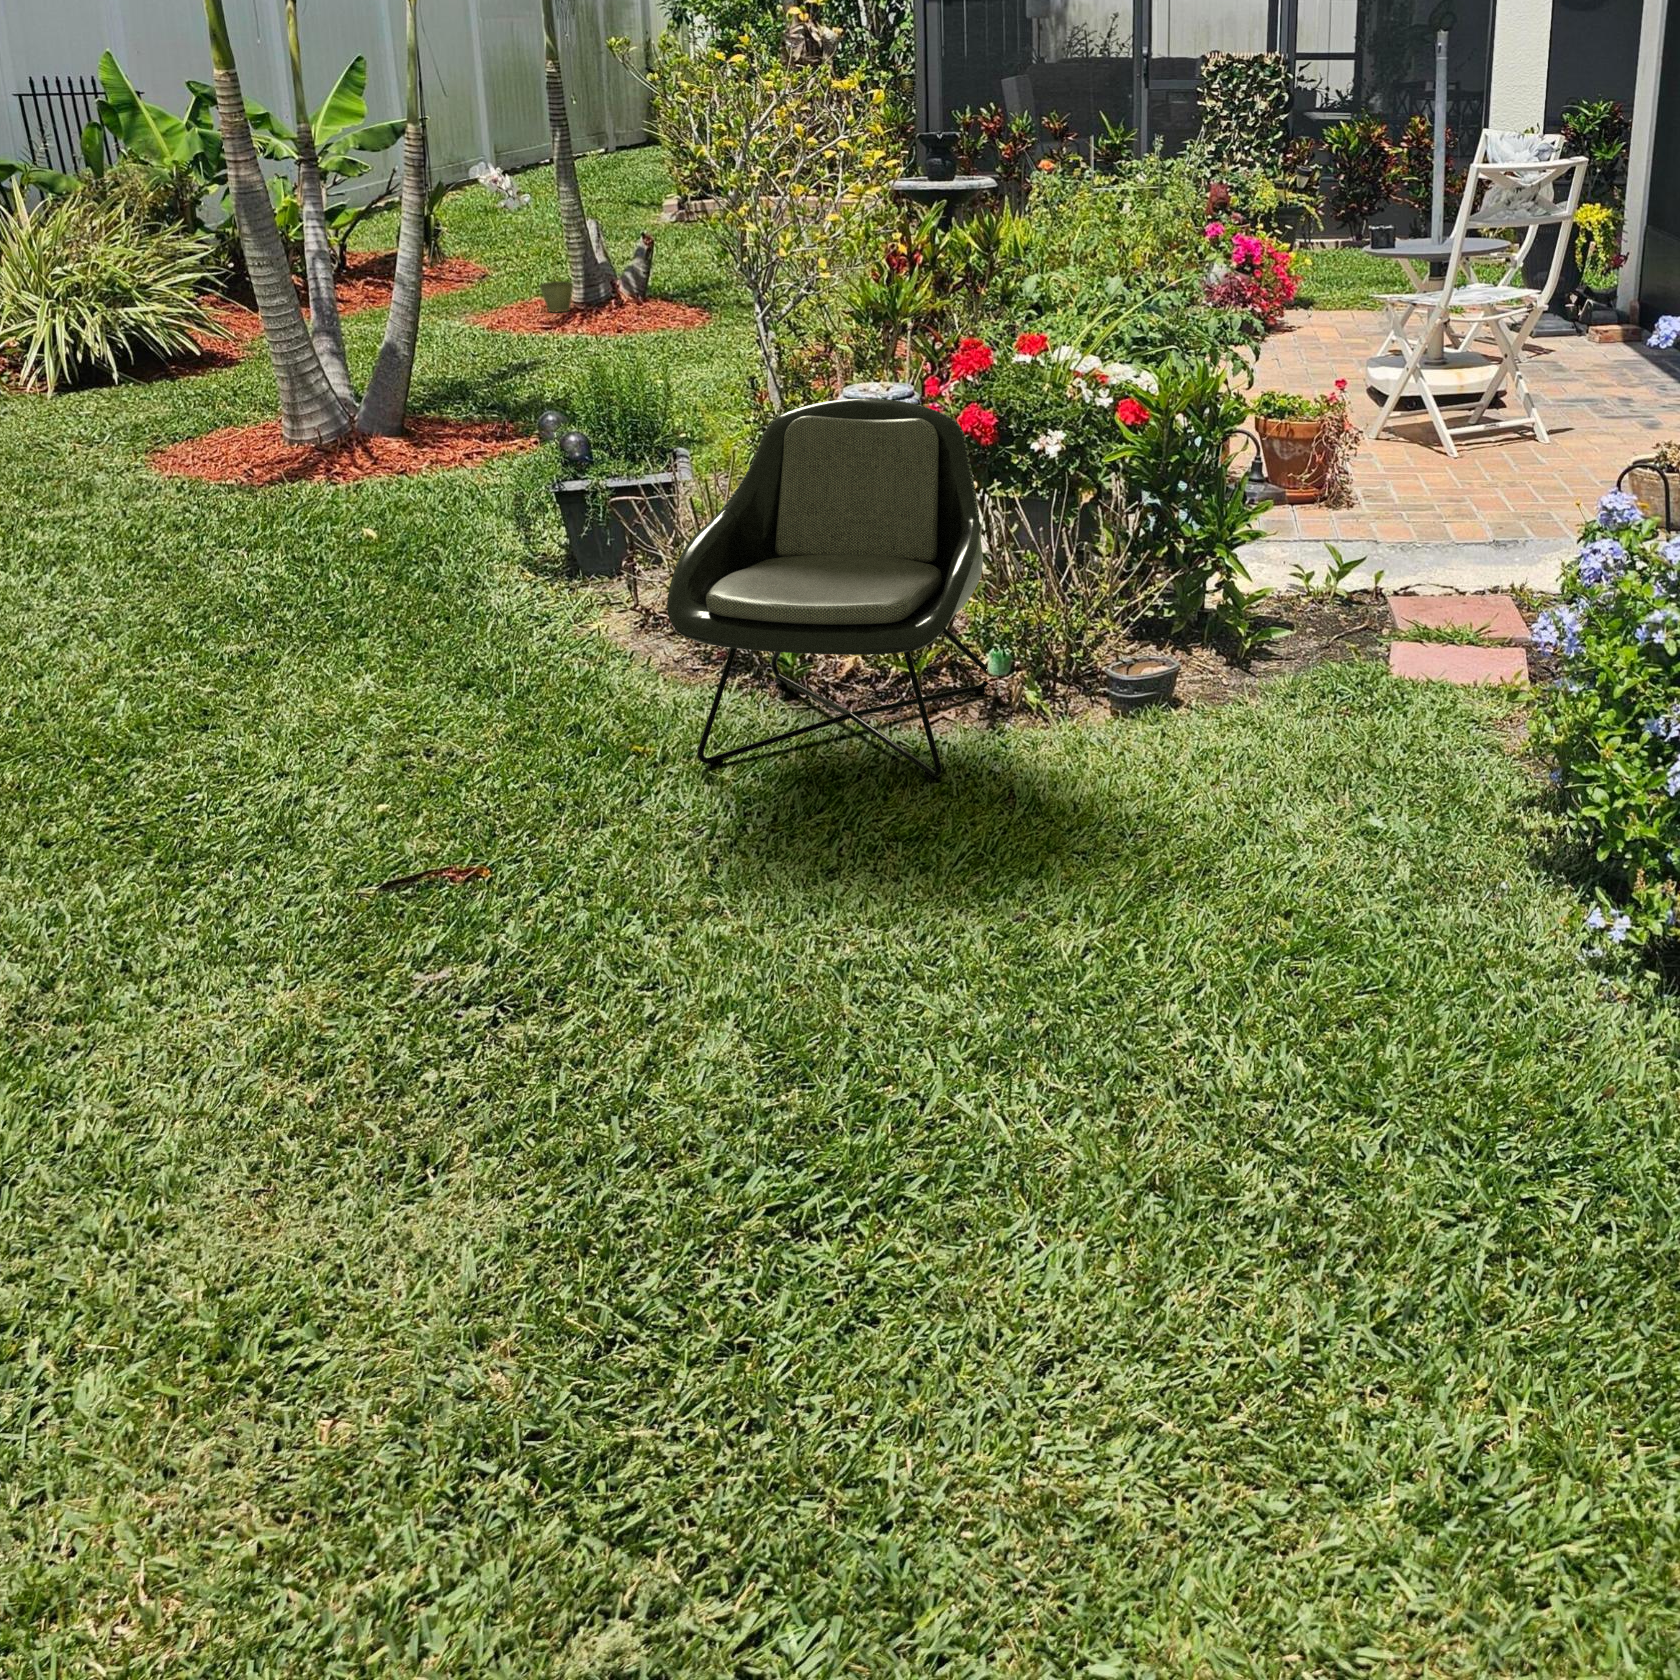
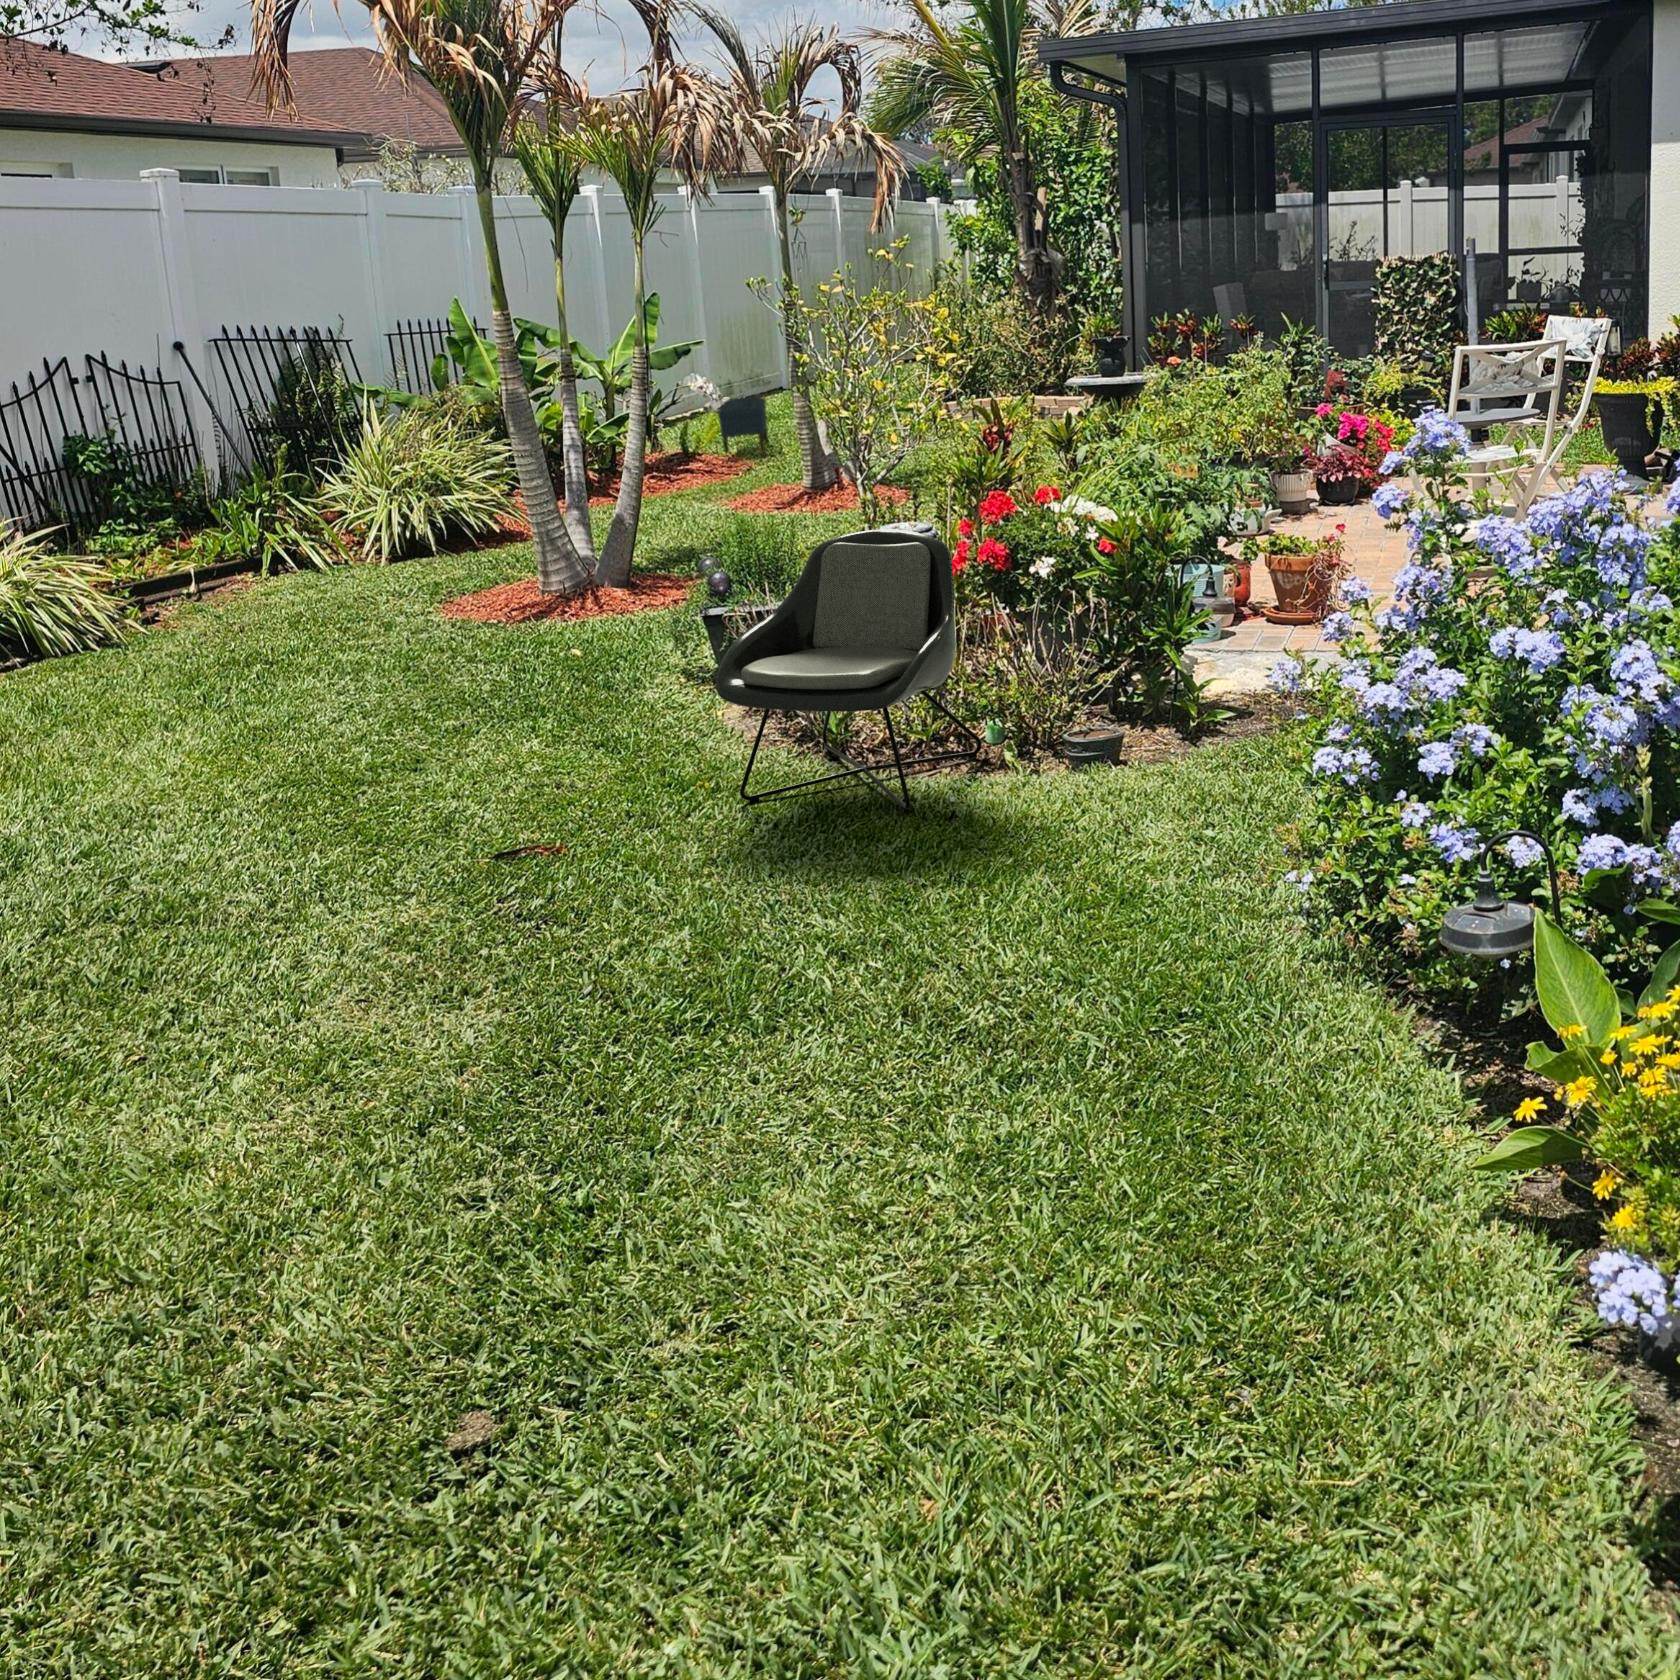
bench: none [440,186,500,265] -> present [718,397,769,461]
bucket: present [539,281,573,312] -> none [778,457,807,496]

